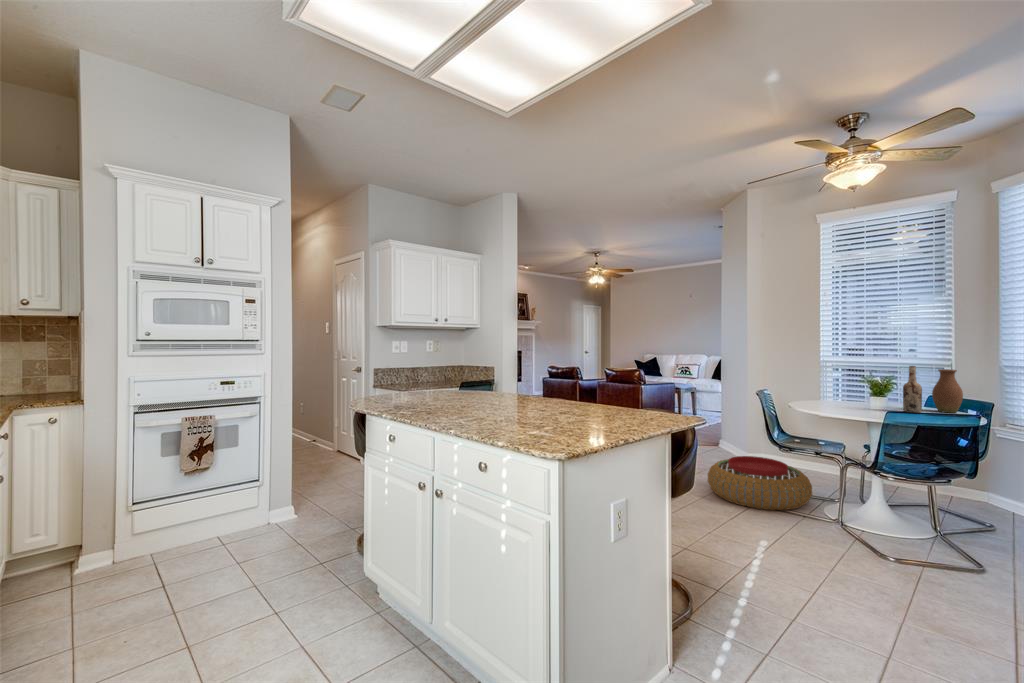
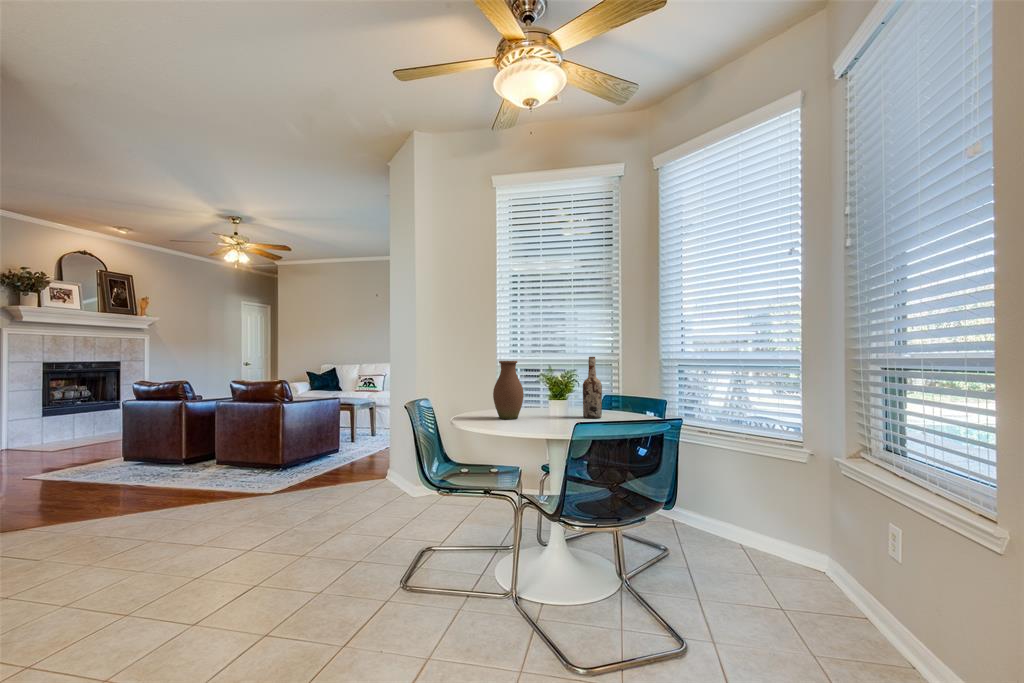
vase: present [932,369,963,413] -> present [493,361,524,419]
pouf: present [708,456,812,510] -> none [335,501,483,596]

